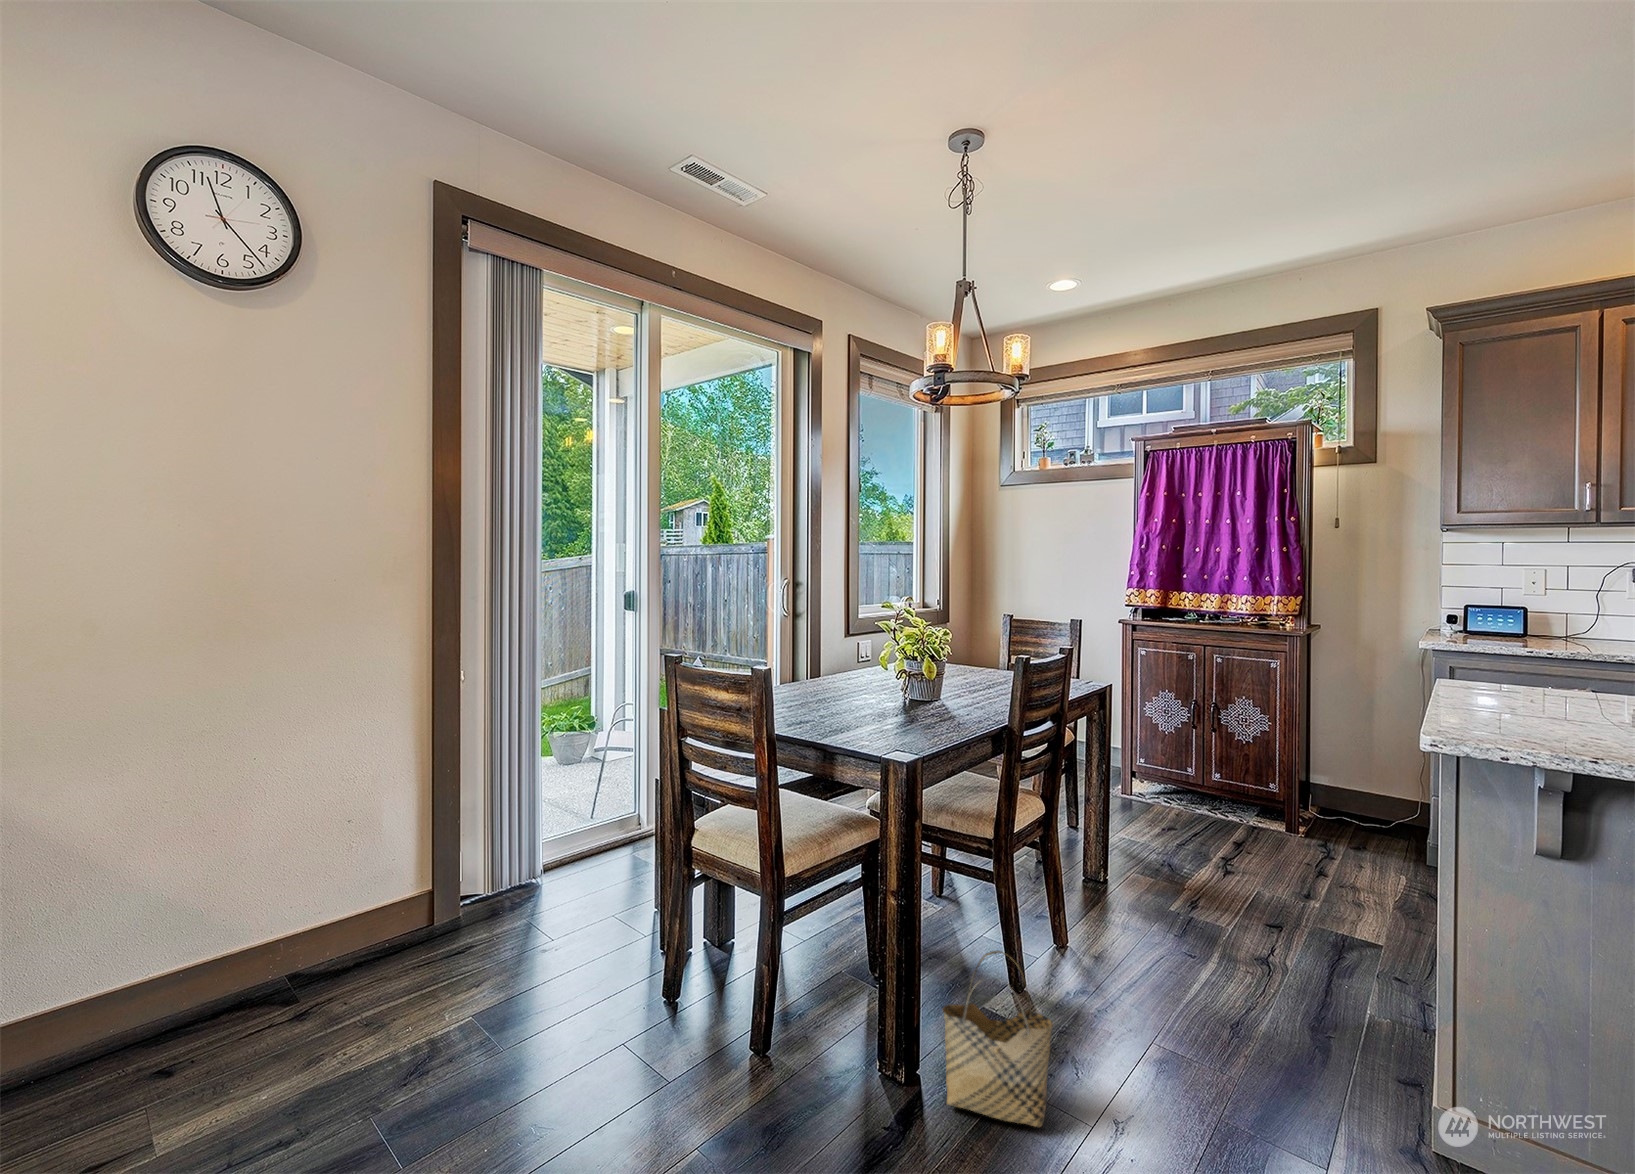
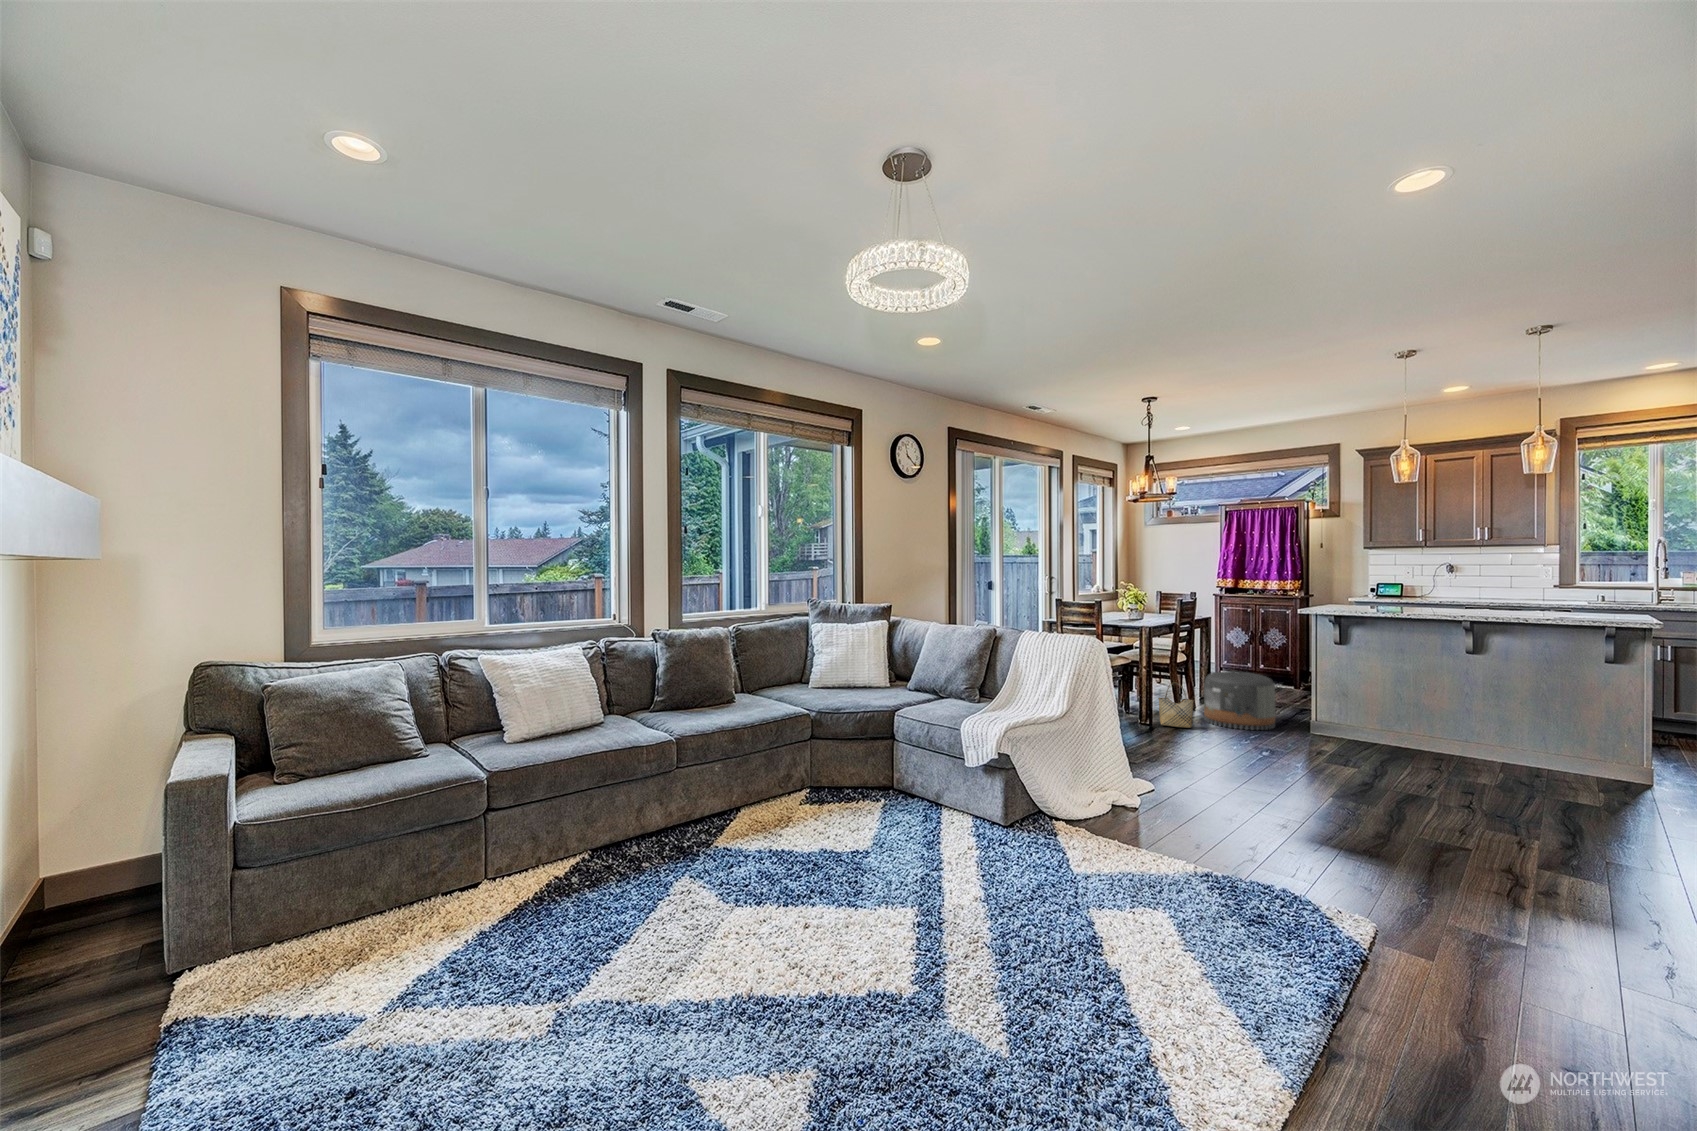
pouf: none [1088,879,1304,1125] -> present [1204,671,1276,730]

